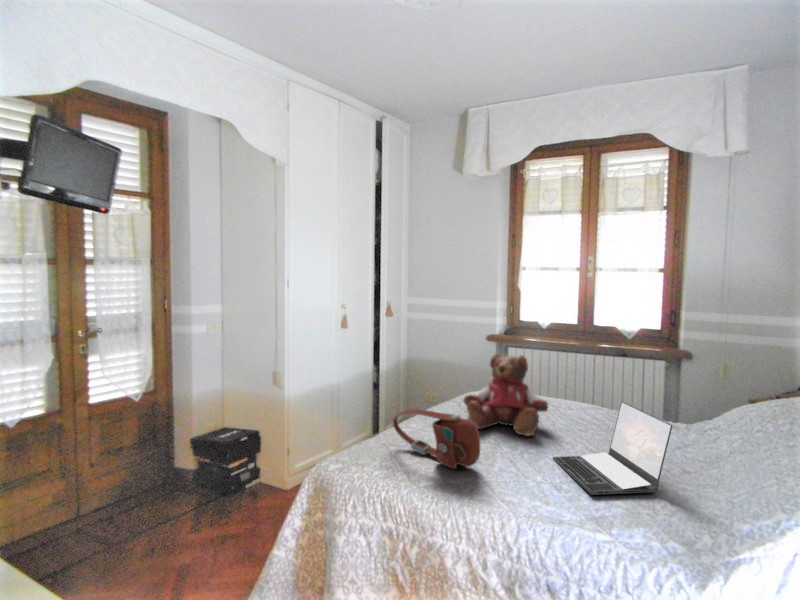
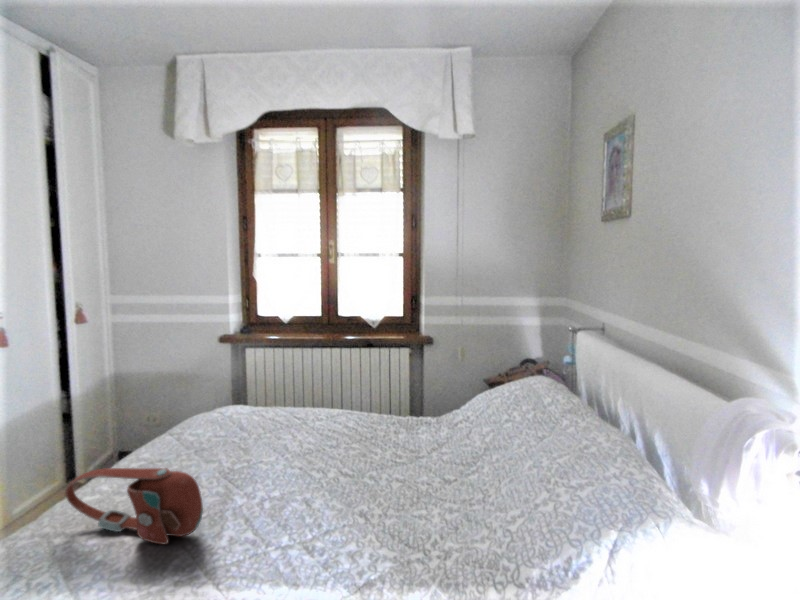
teddy bear: present [463,355,548,436] -> none [182,365,292,470]
laptop: present [553,402,672,495] -> none [299,409,425,534]

